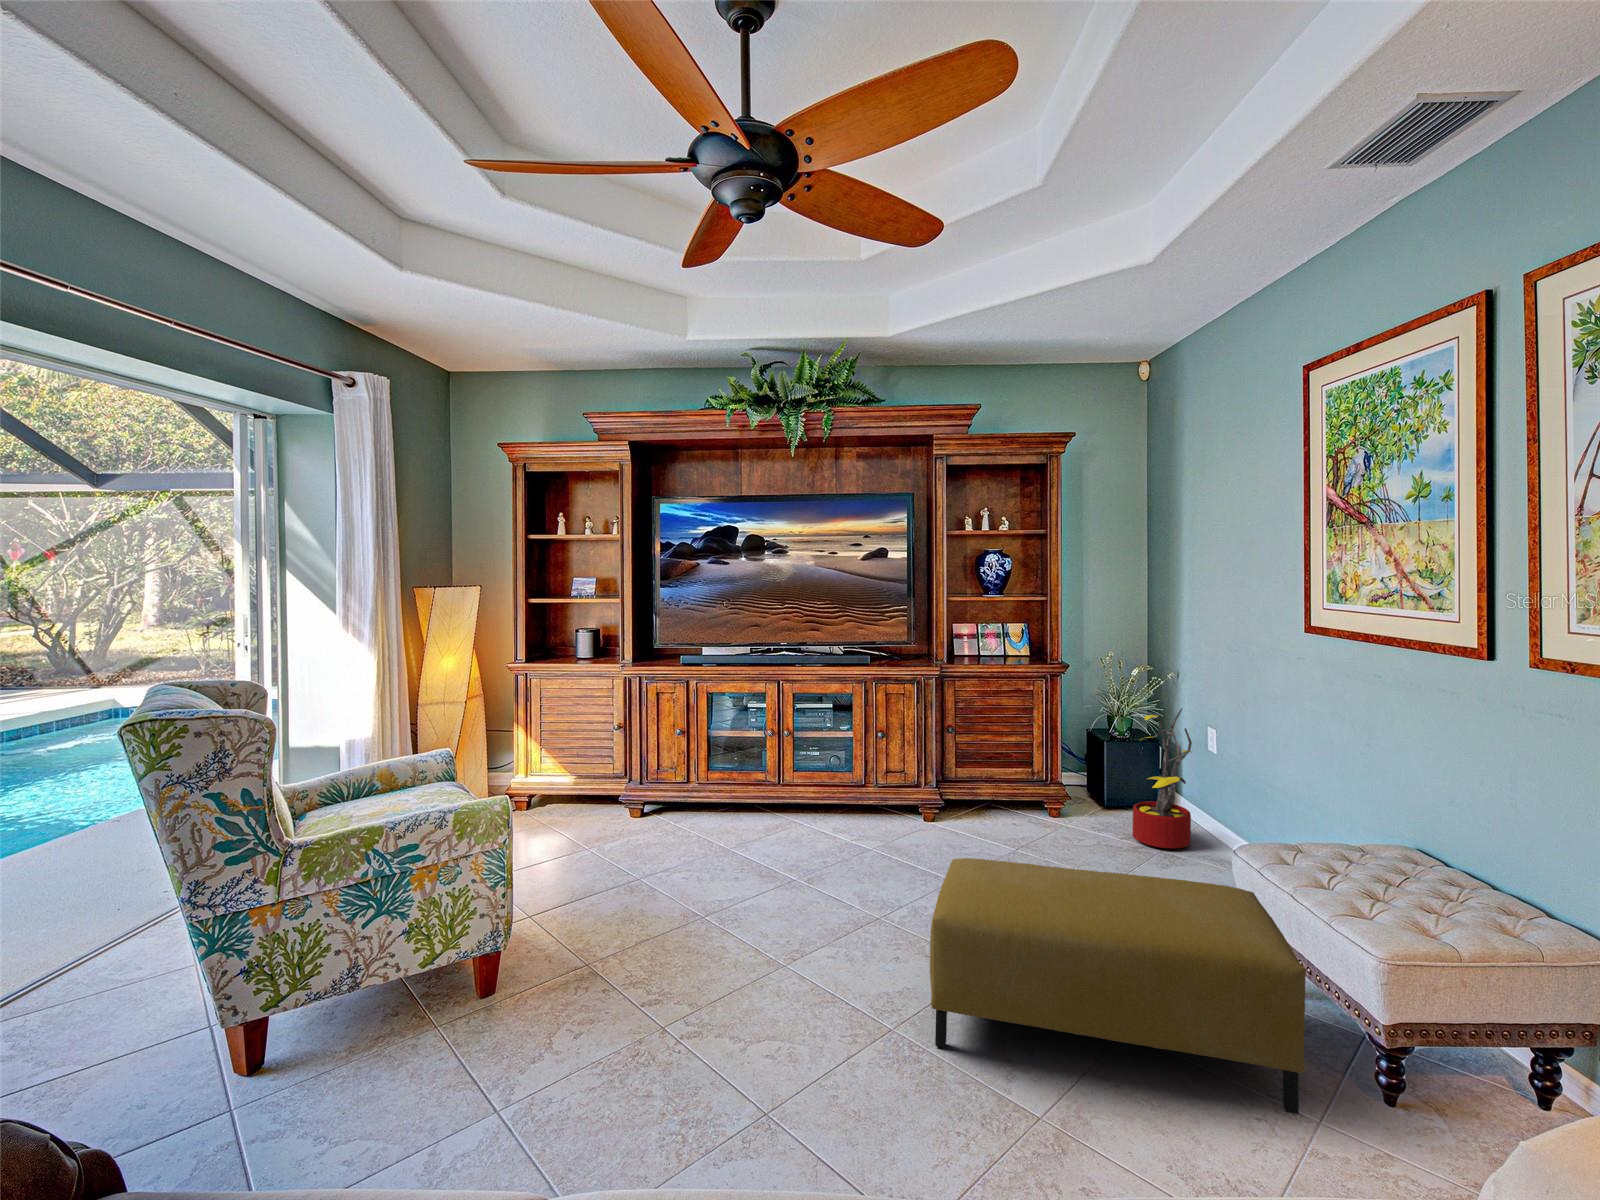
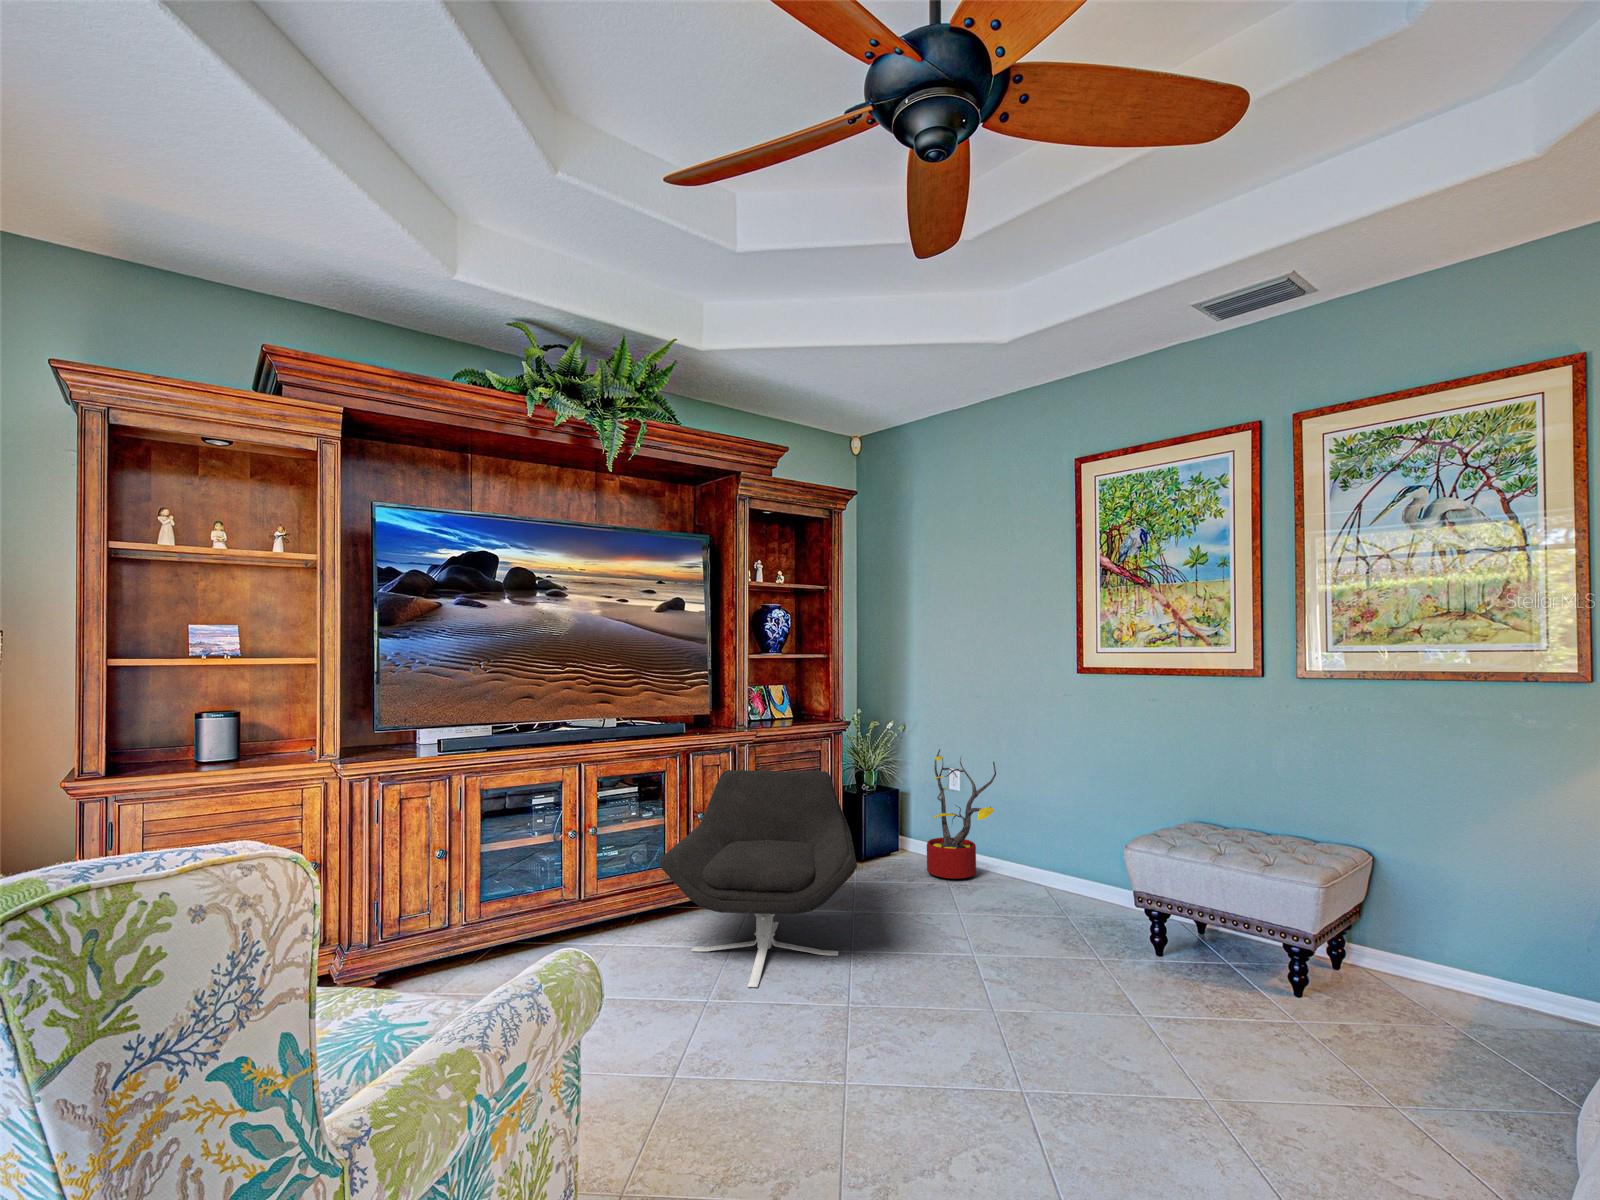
lounge chair: none [797,702,983,875] -> present [659,770,857,987]
ottoman: present [930,858,1306,1114] -> none [1000,873,1333,1102]

